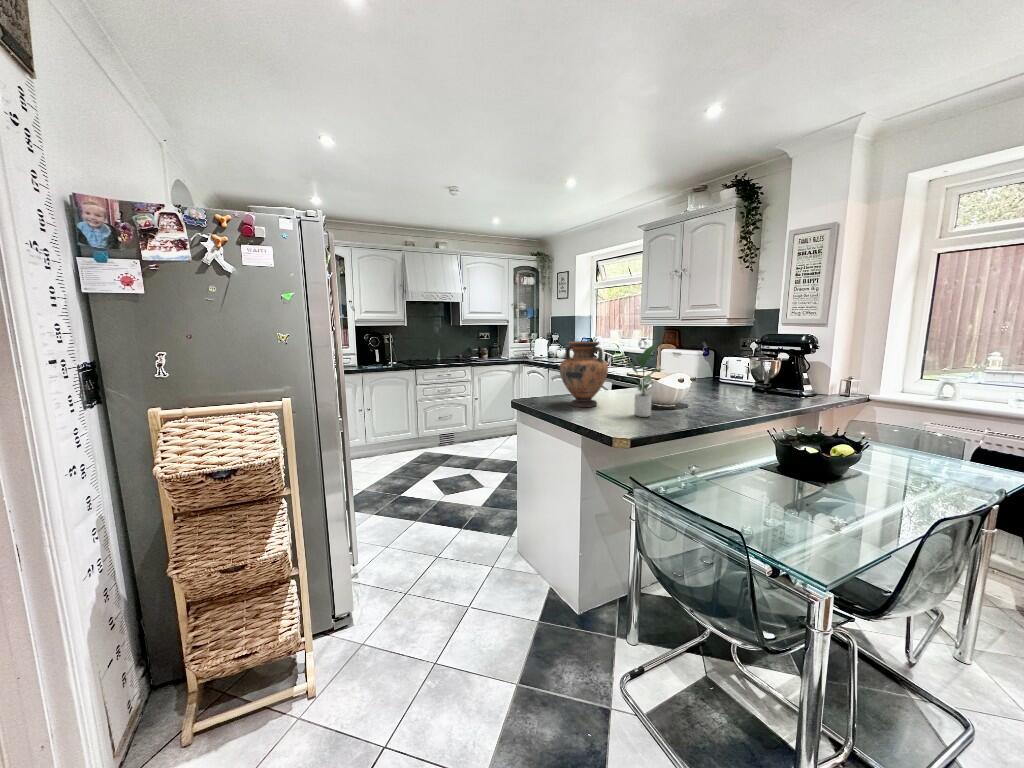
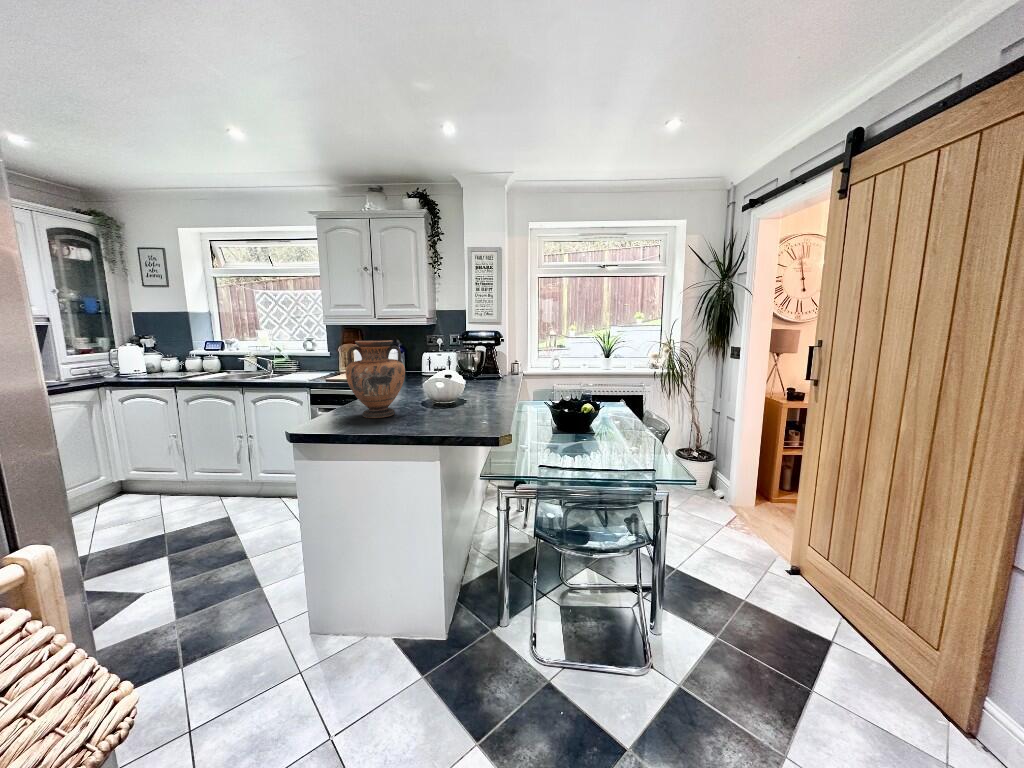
potted plant: present [627,344,662,417] -> none [433,339,469,413]

